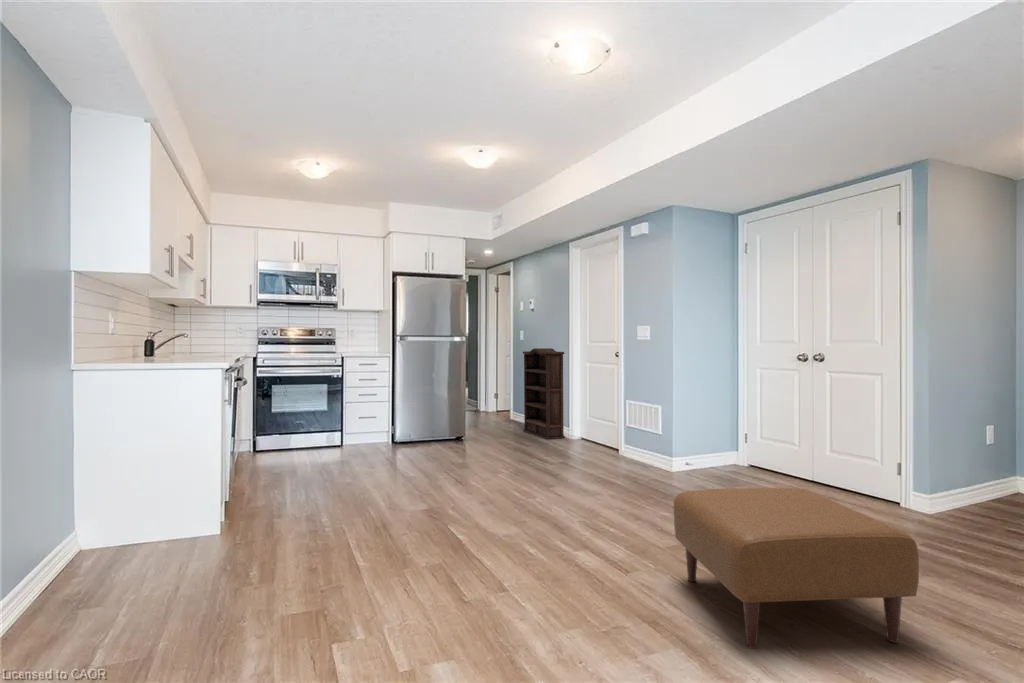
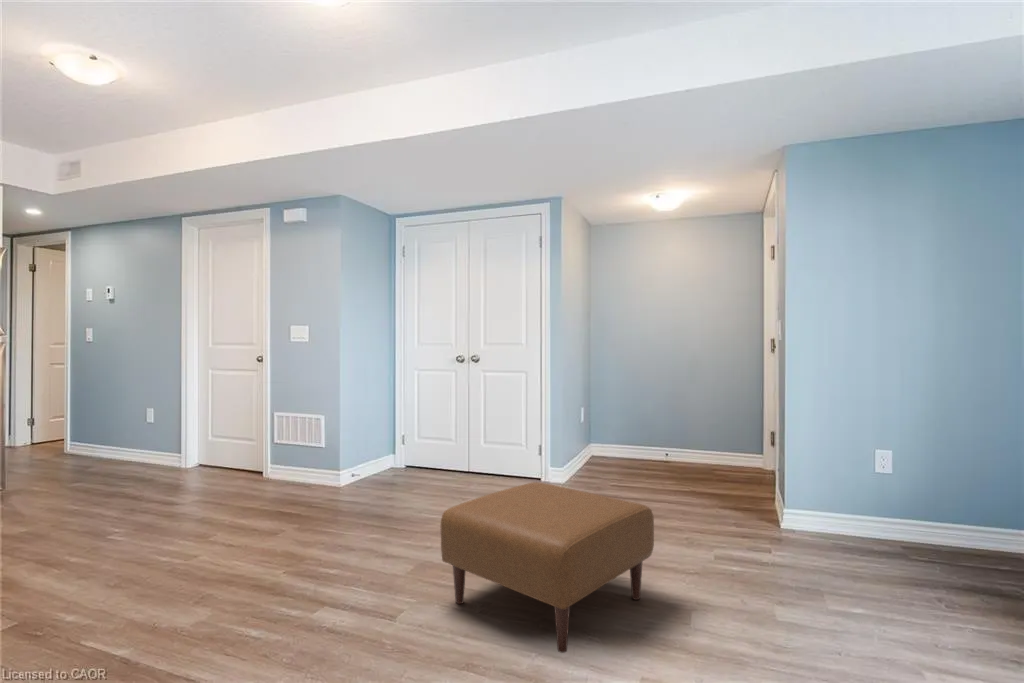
bookshelf: present [523,348,565,439] -> none [100,352,174,473]

